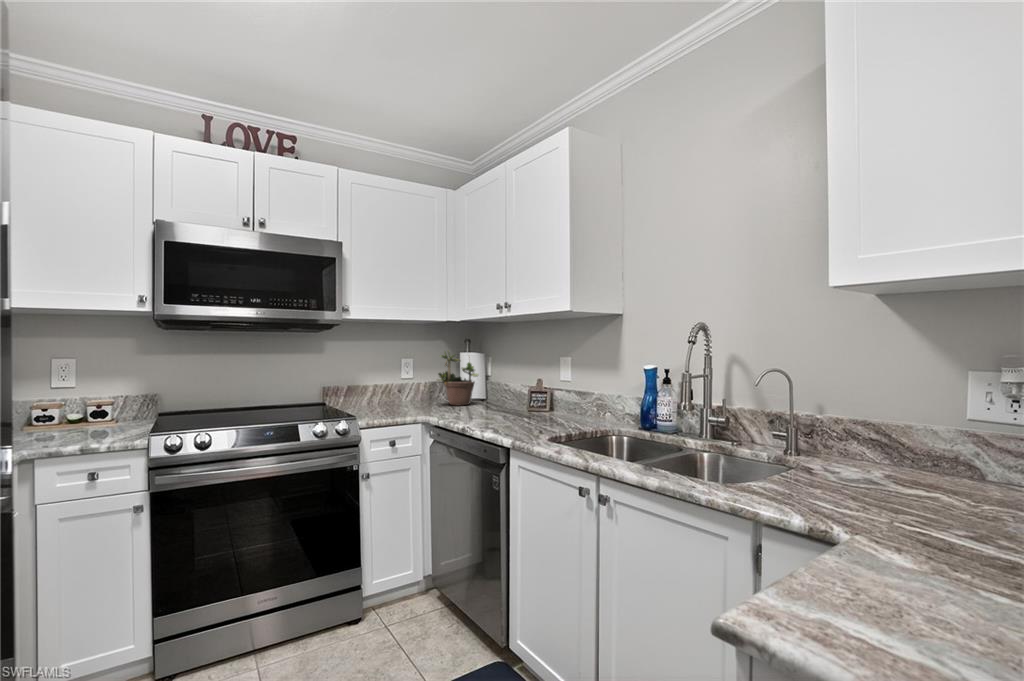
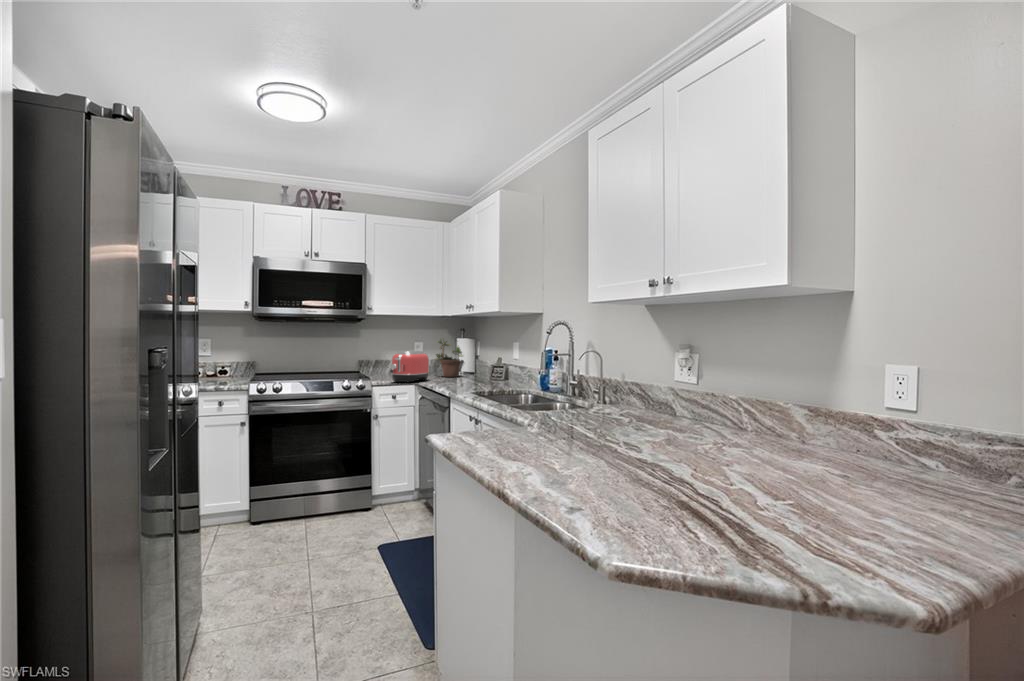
toaster: none [383,370,437,419] -> present [390,351,429,383]

